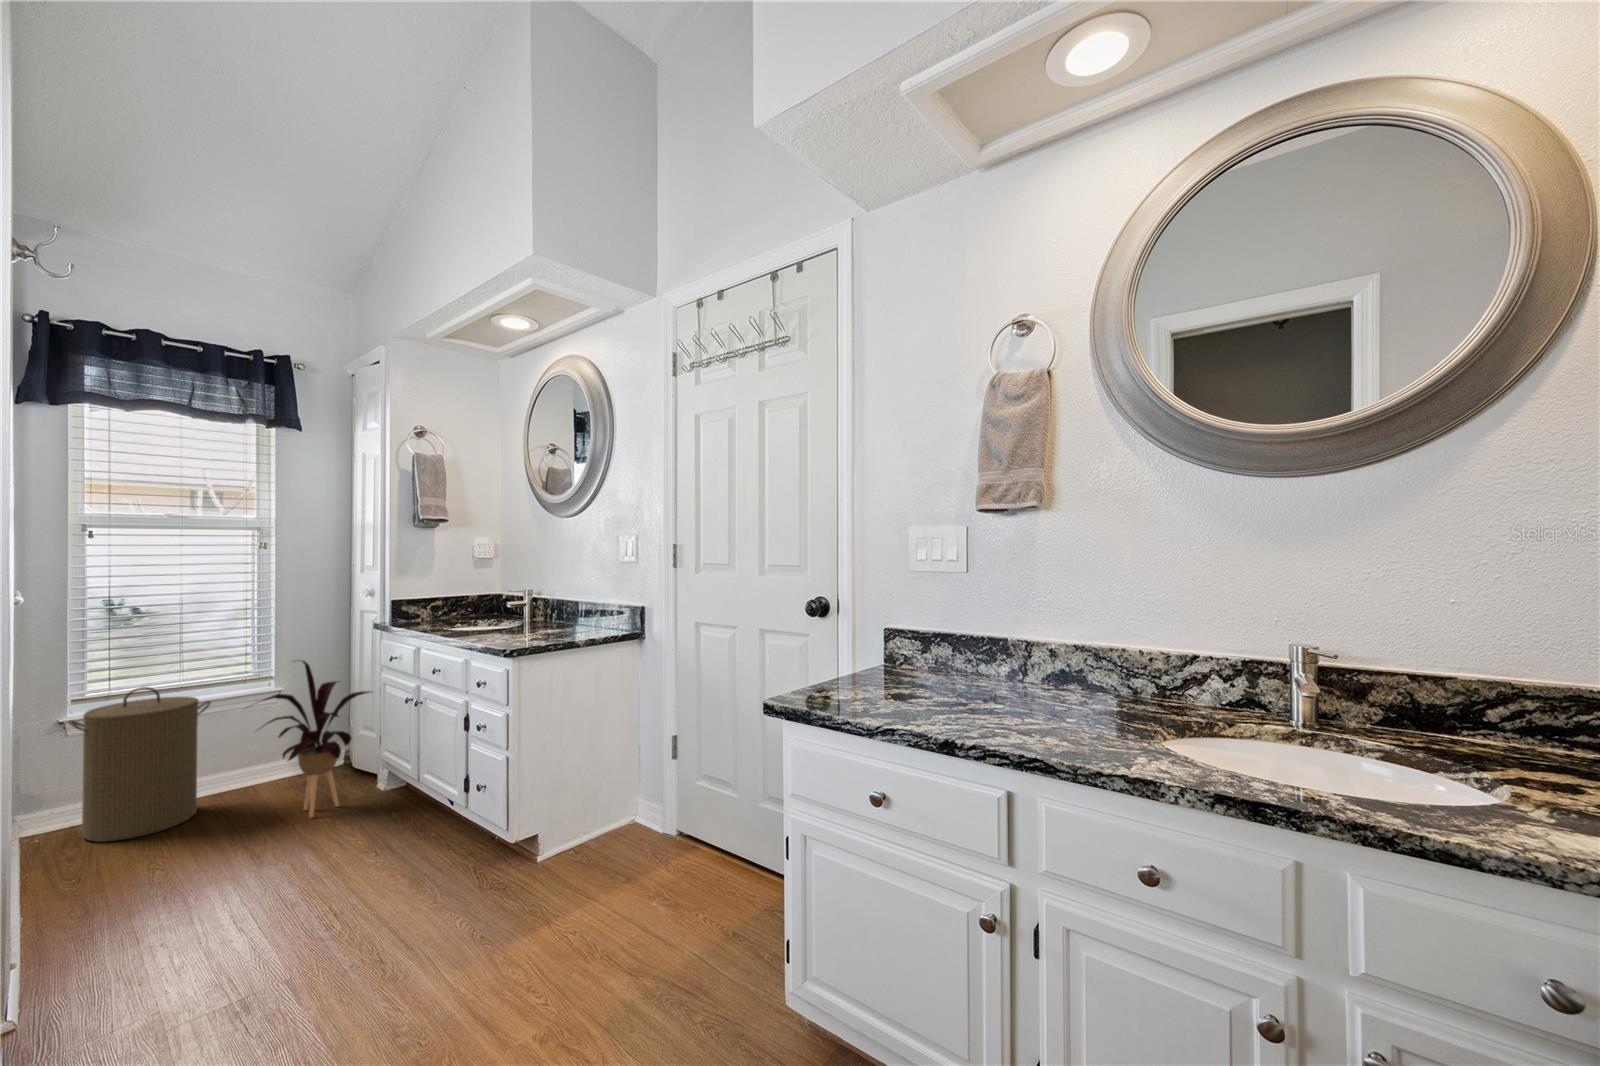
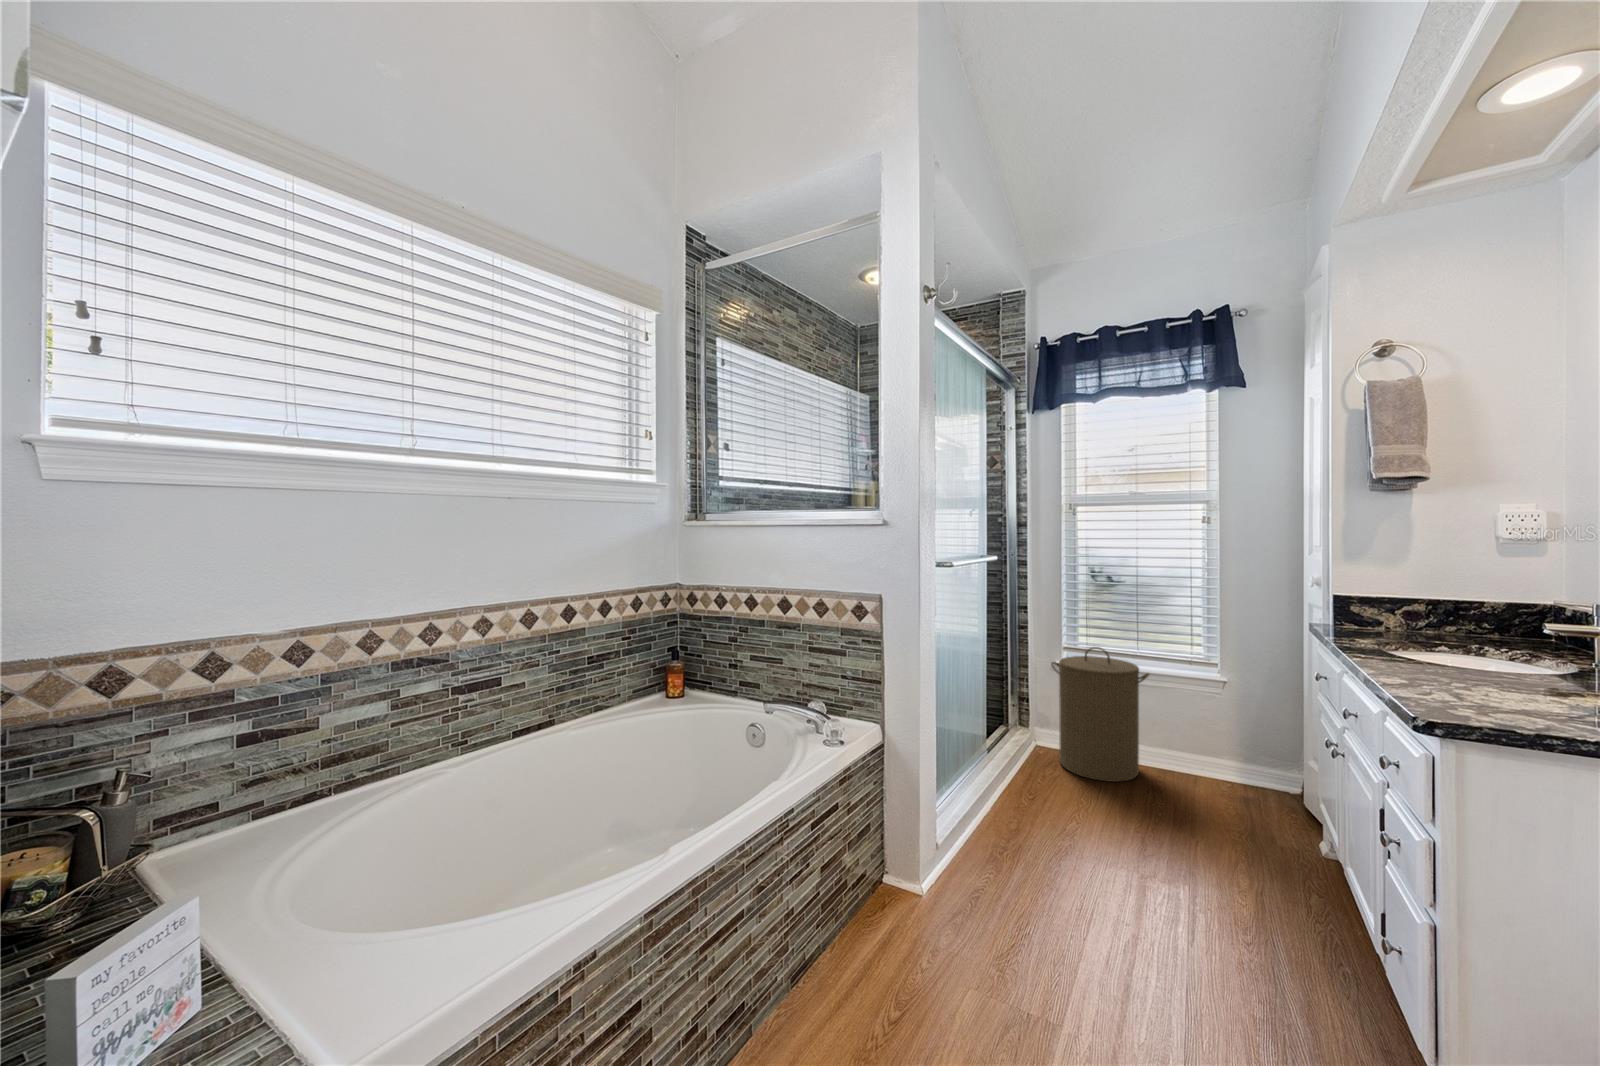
house plant: present [257,661,370,818] -> none [1151,651,1310,842]

